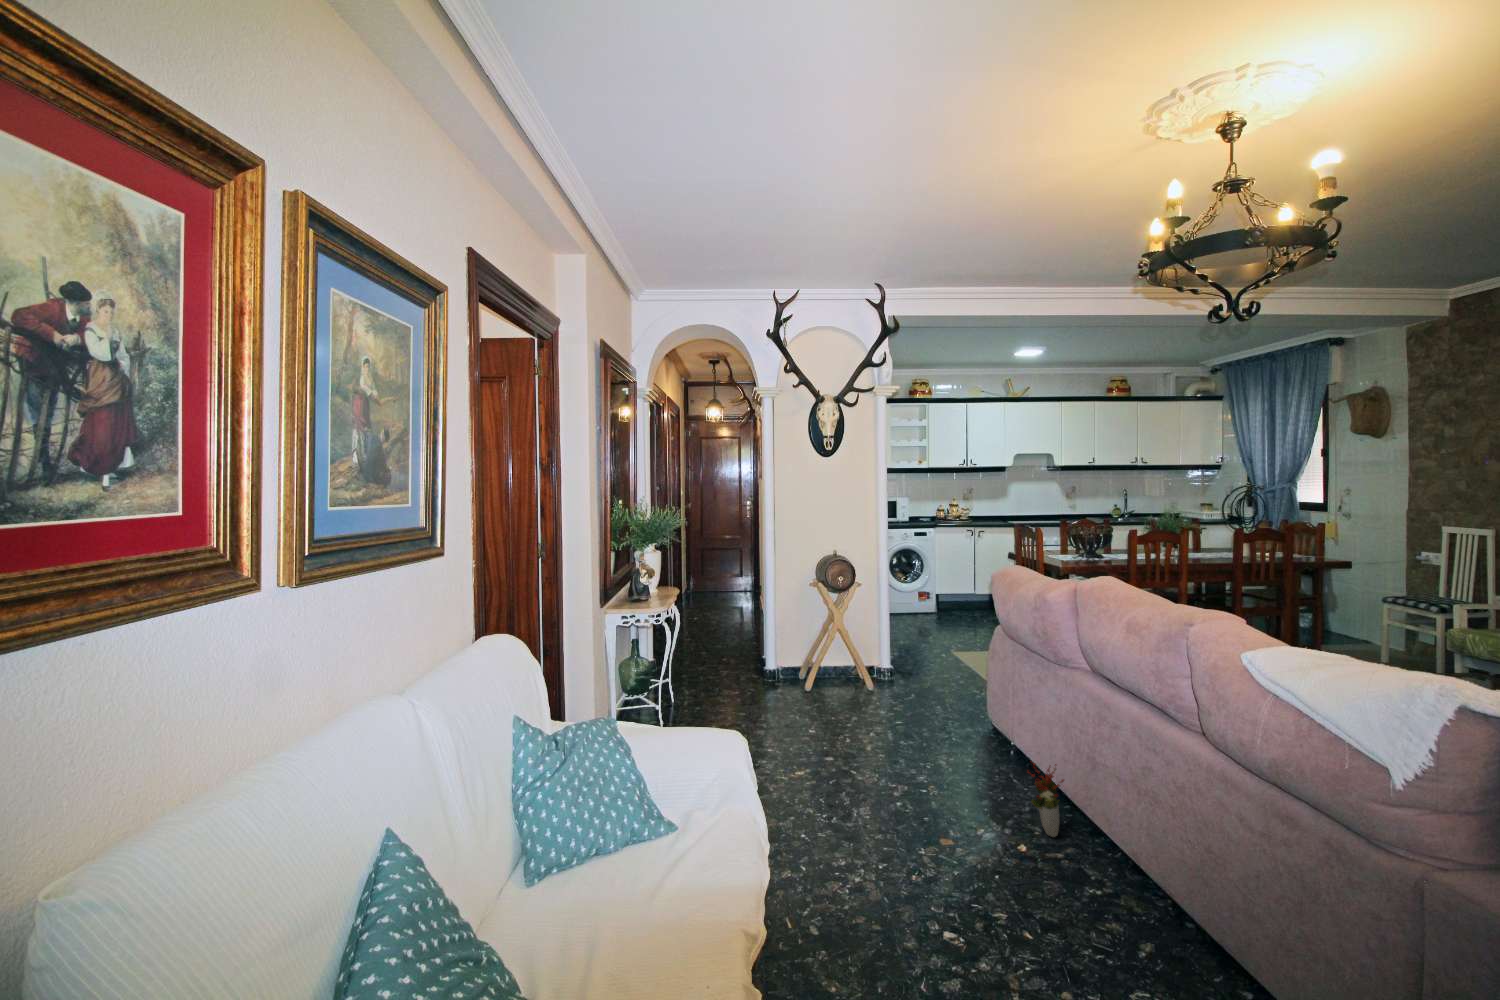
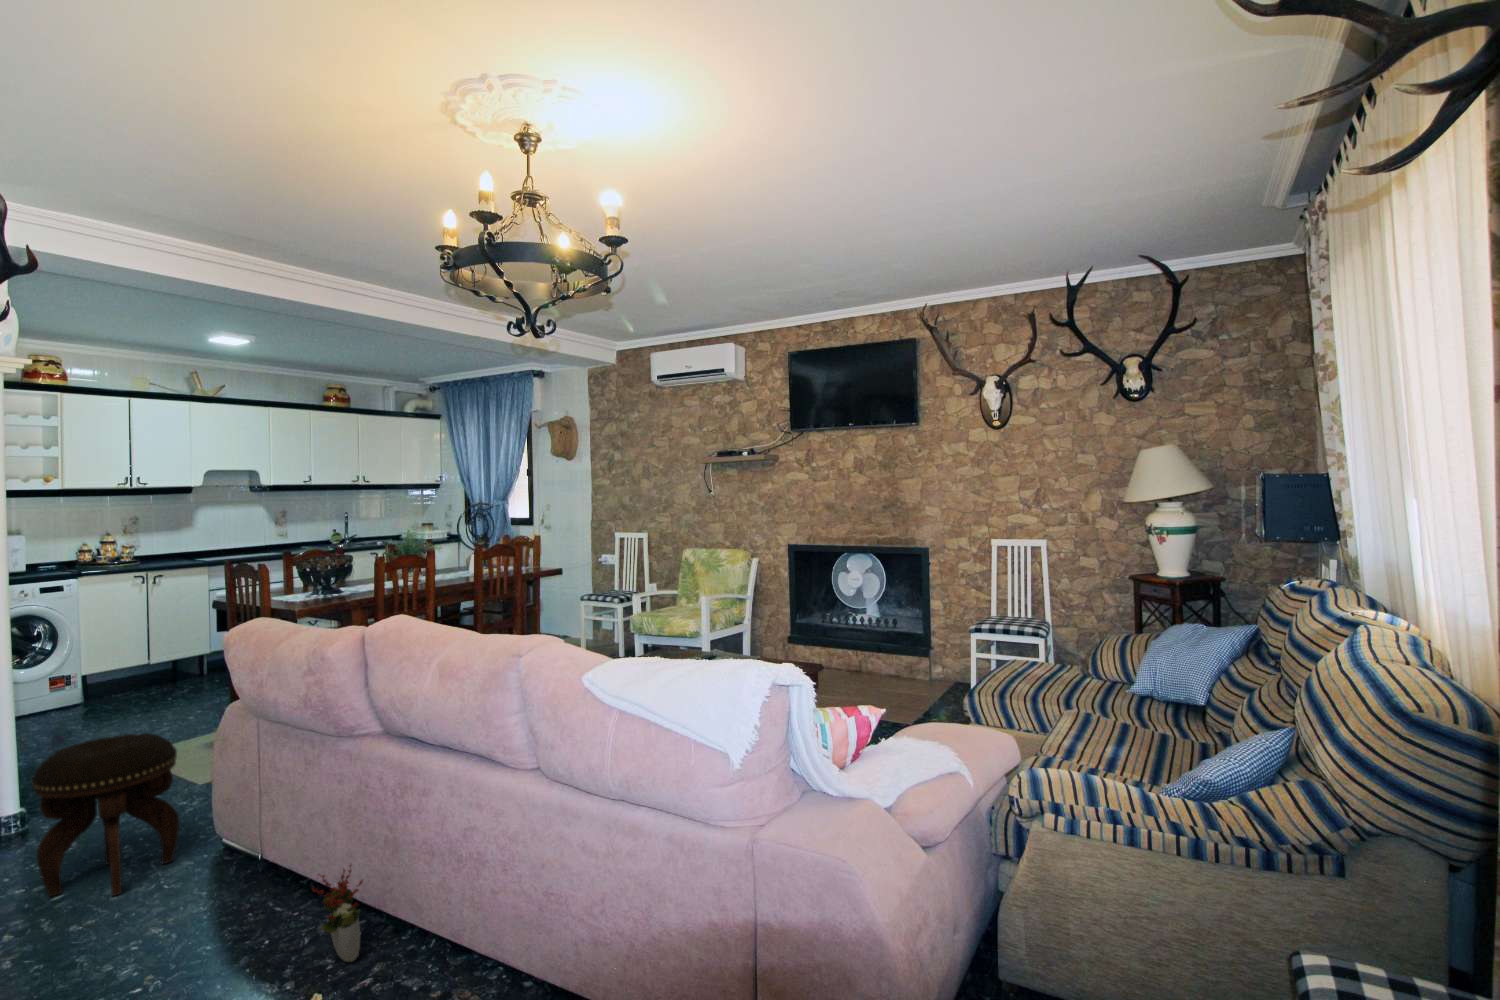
footstool: none [890,632,965,735] -> present [32,733,179,896]

